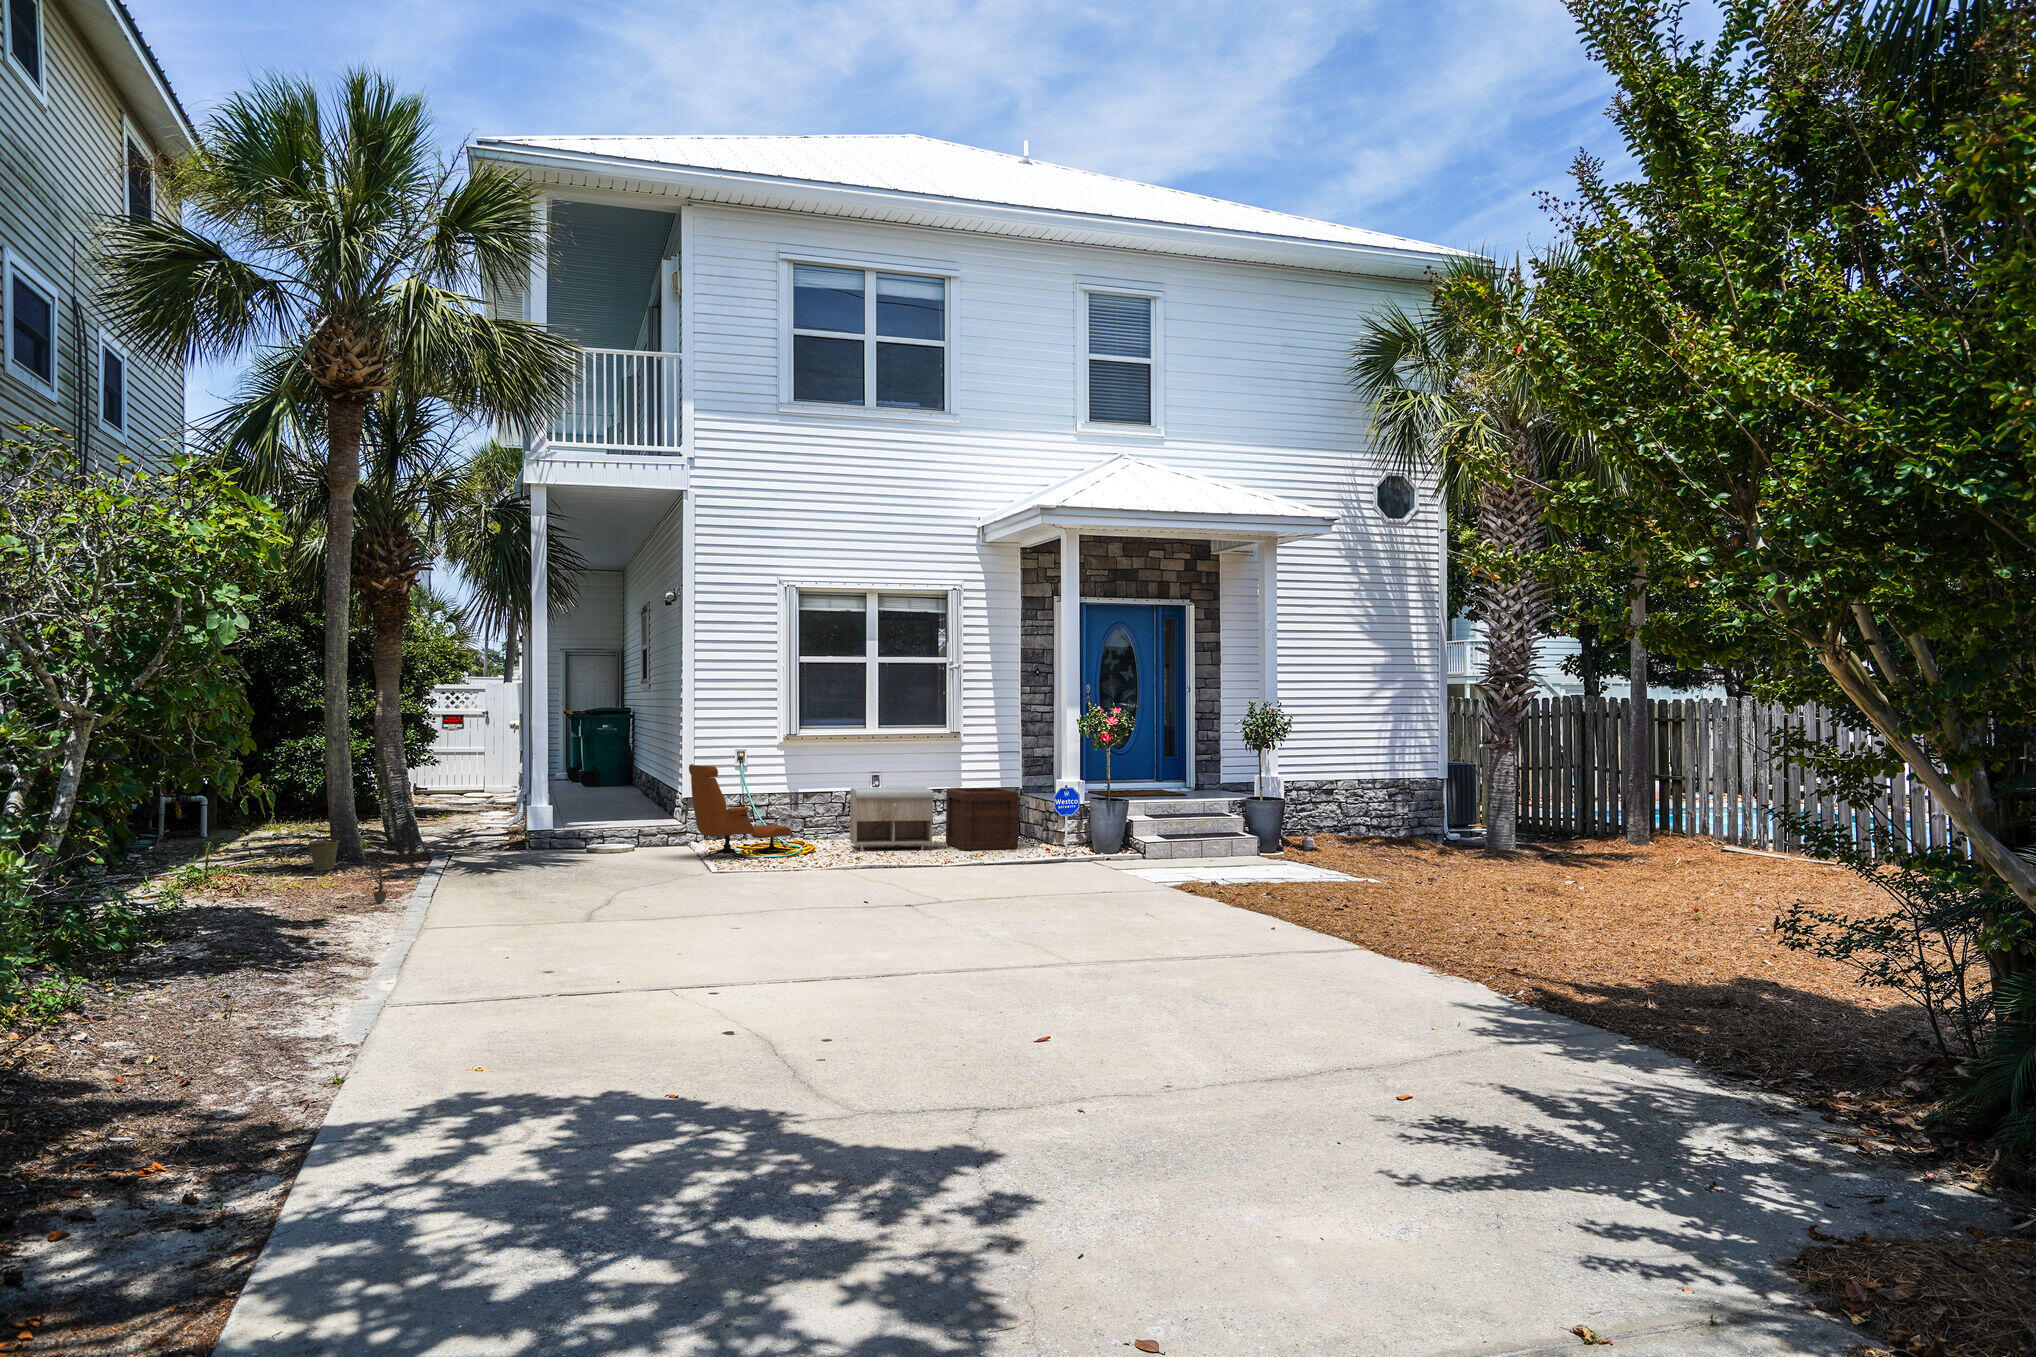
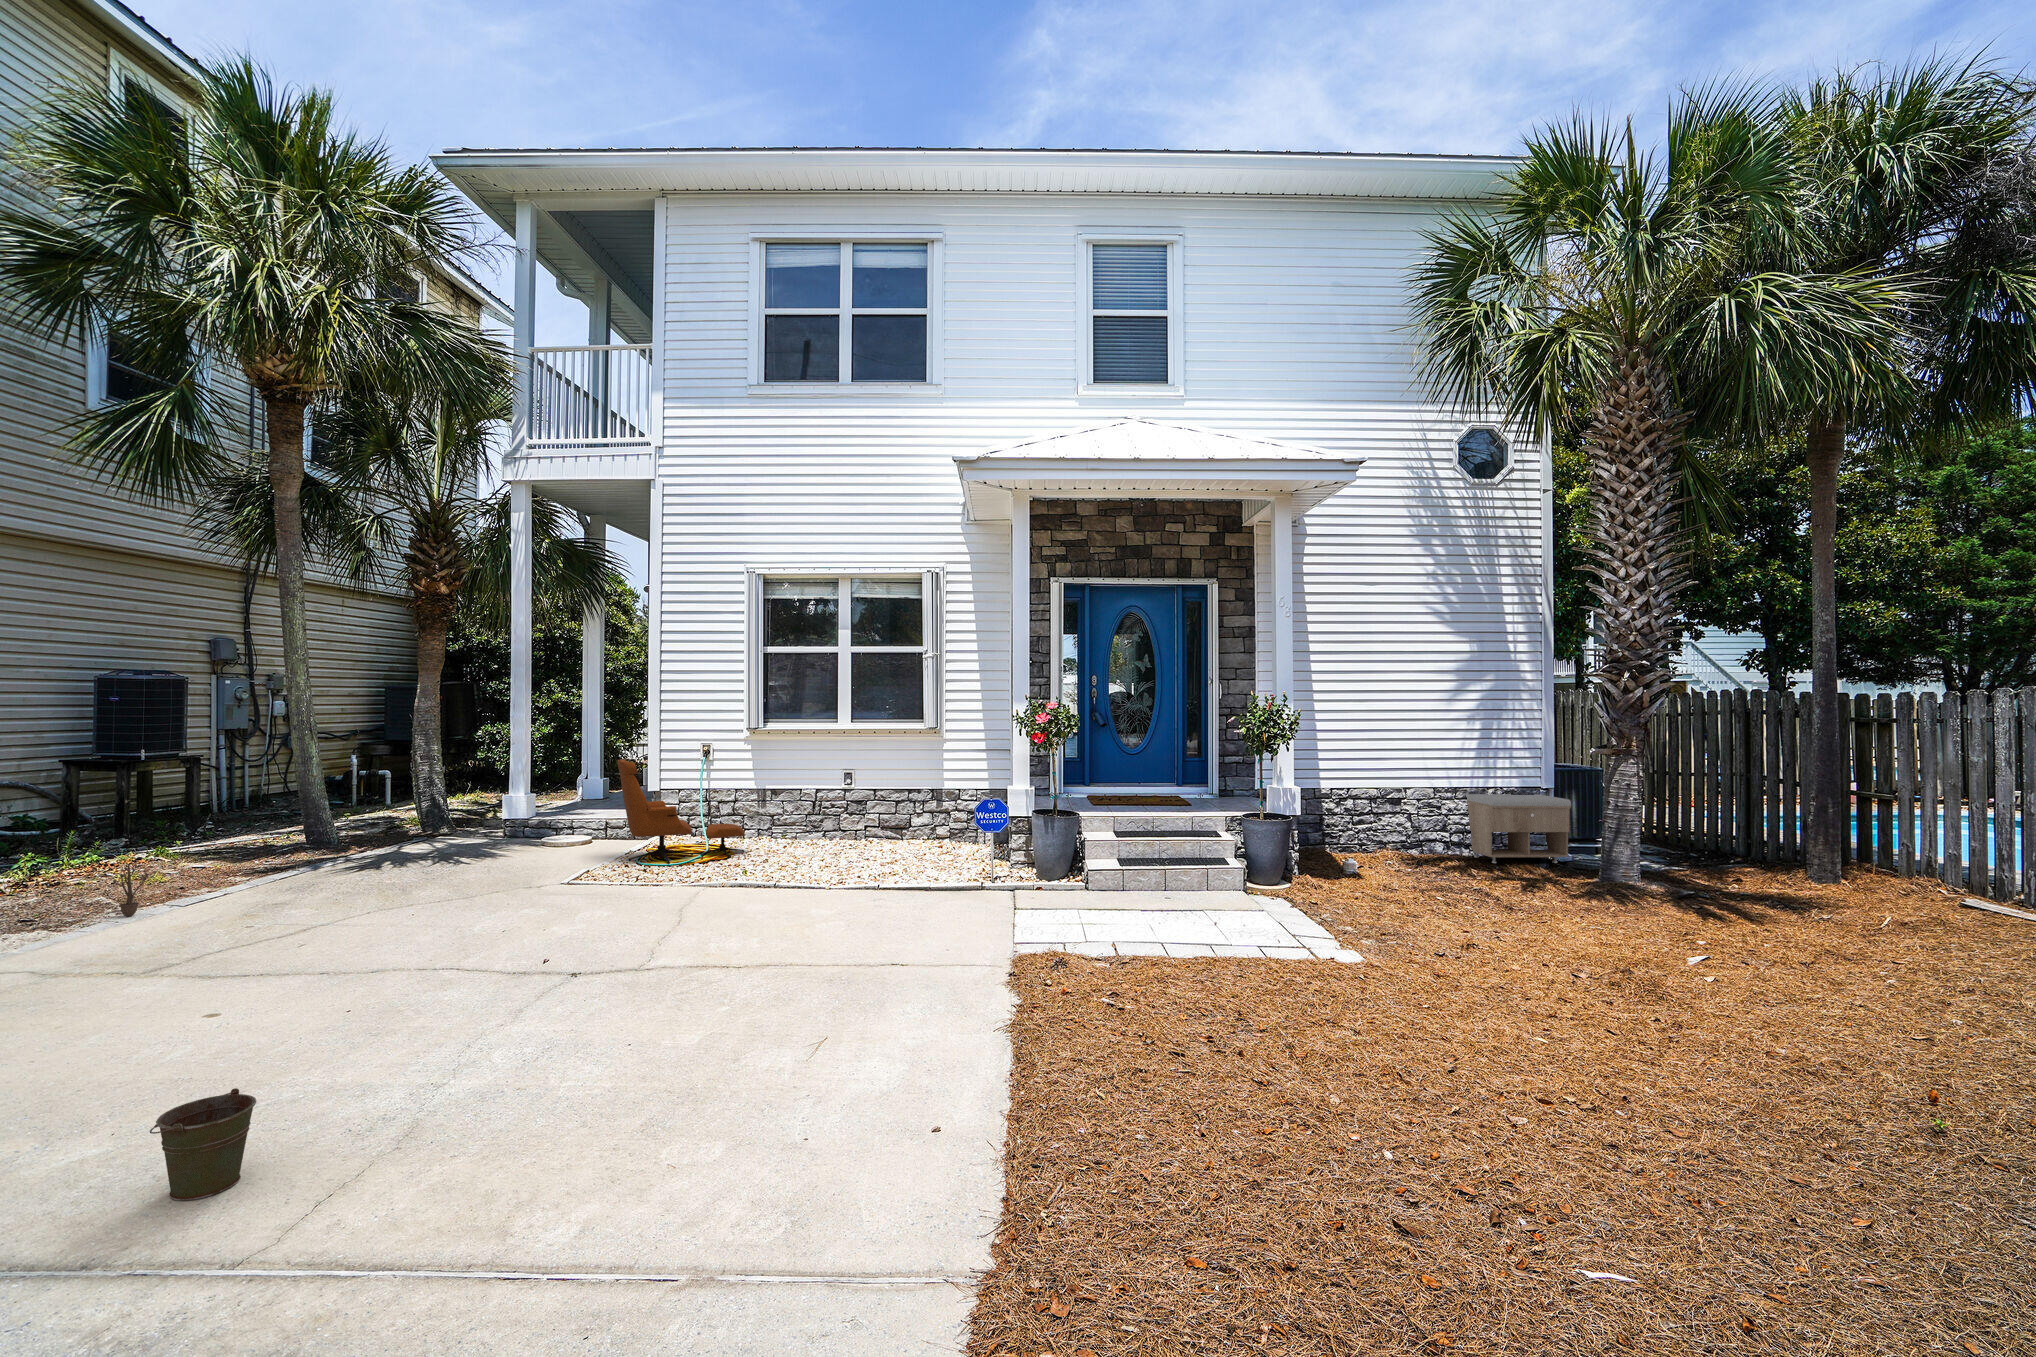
storage bench: present [850,787,933,851] -> present [1466,794,1571,863]
wooden crate: present [946,788,1018,851] -> none [923,789,989,861]
bucket: present [307,838,339,870] -> present [150,1088,257,1200]

